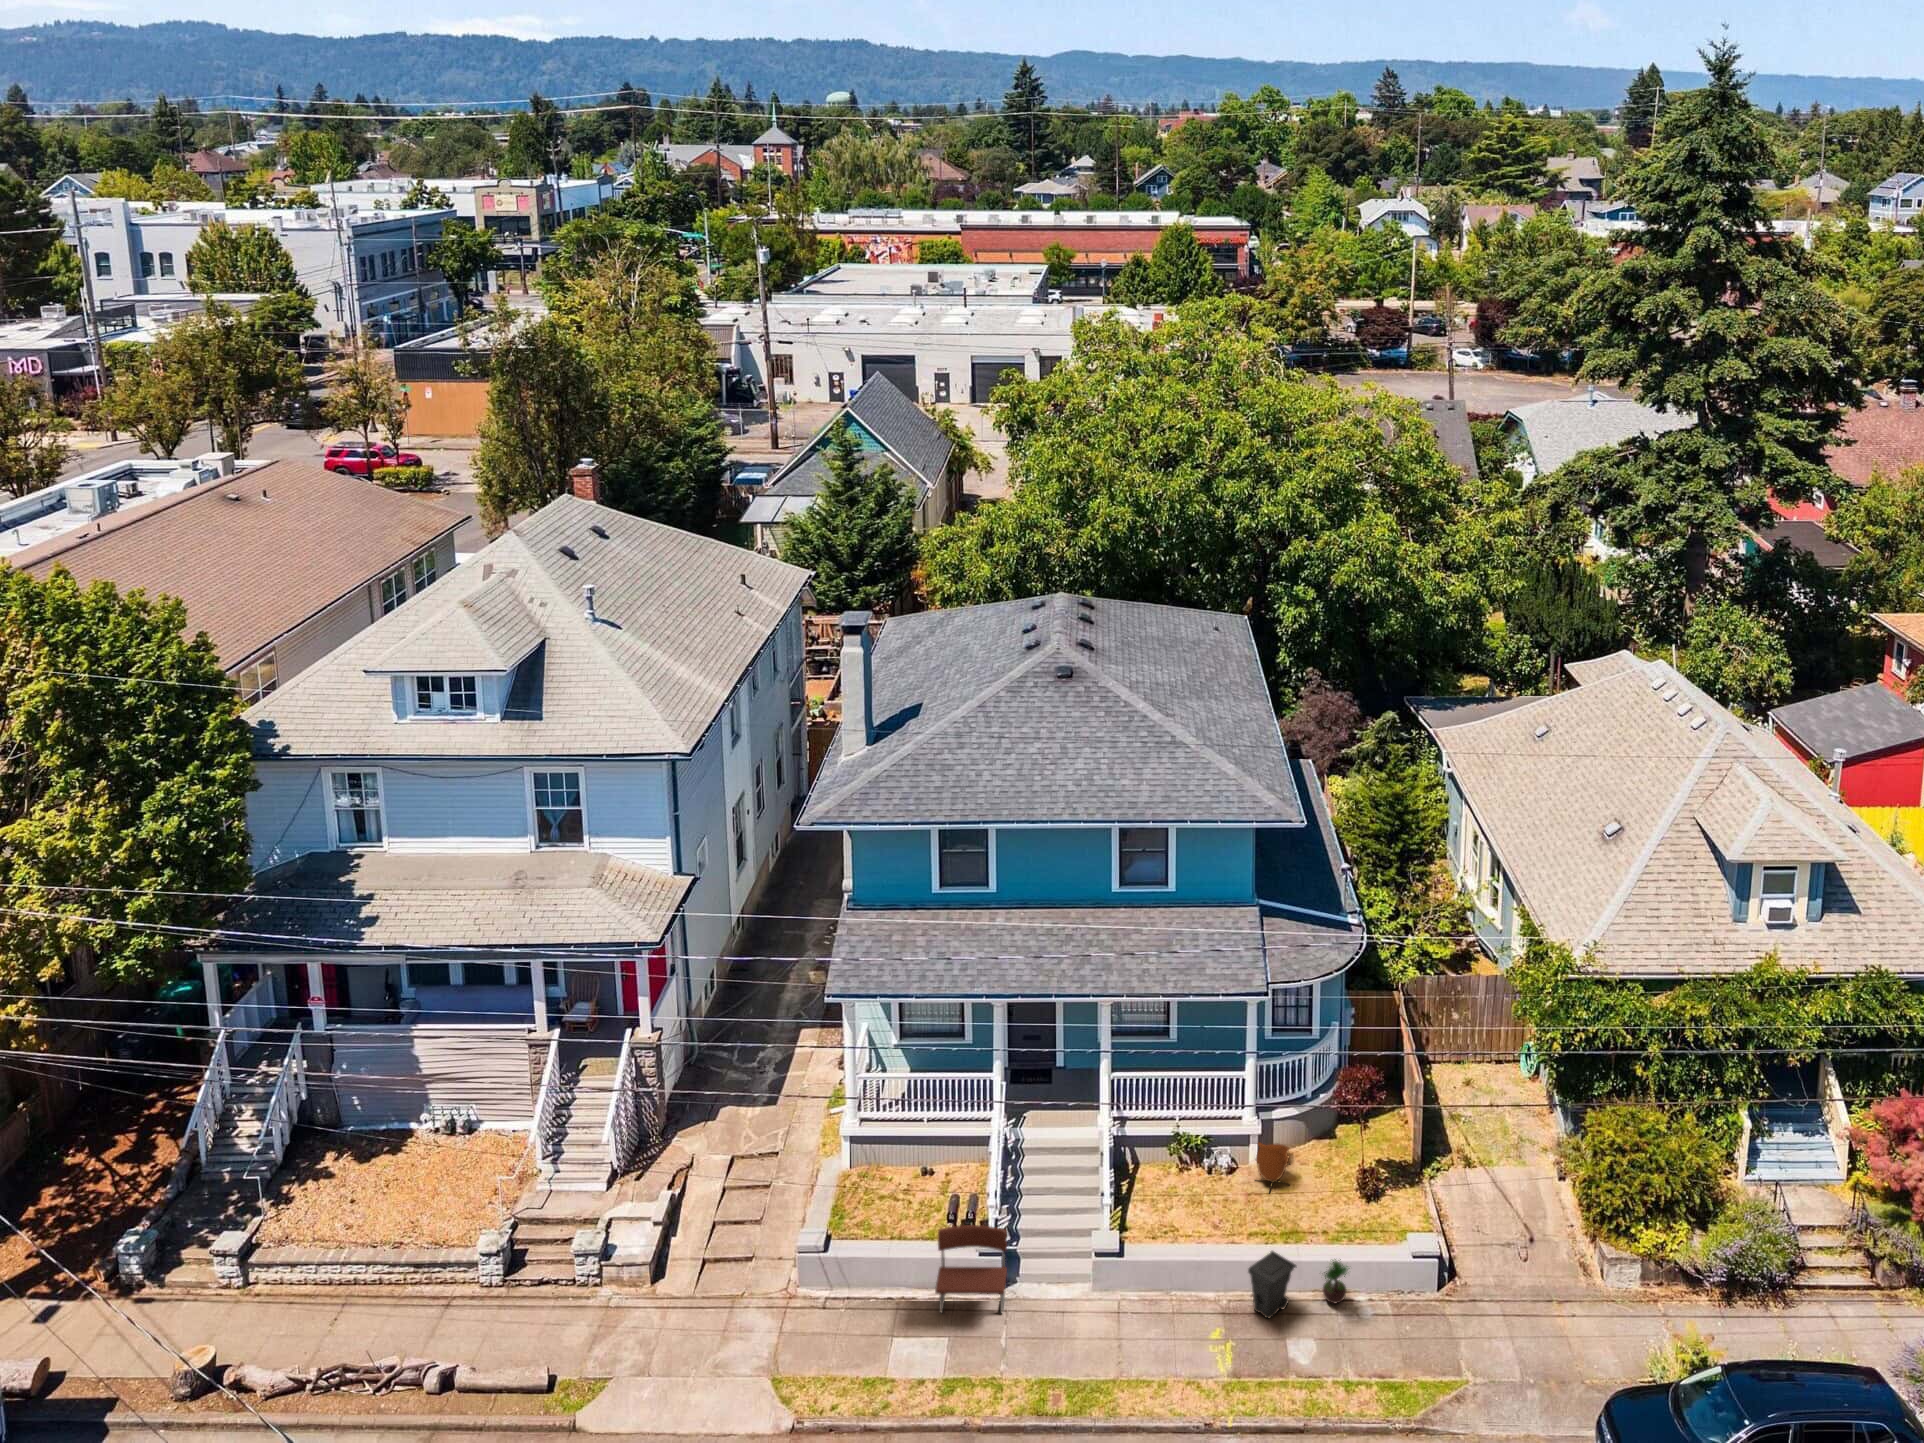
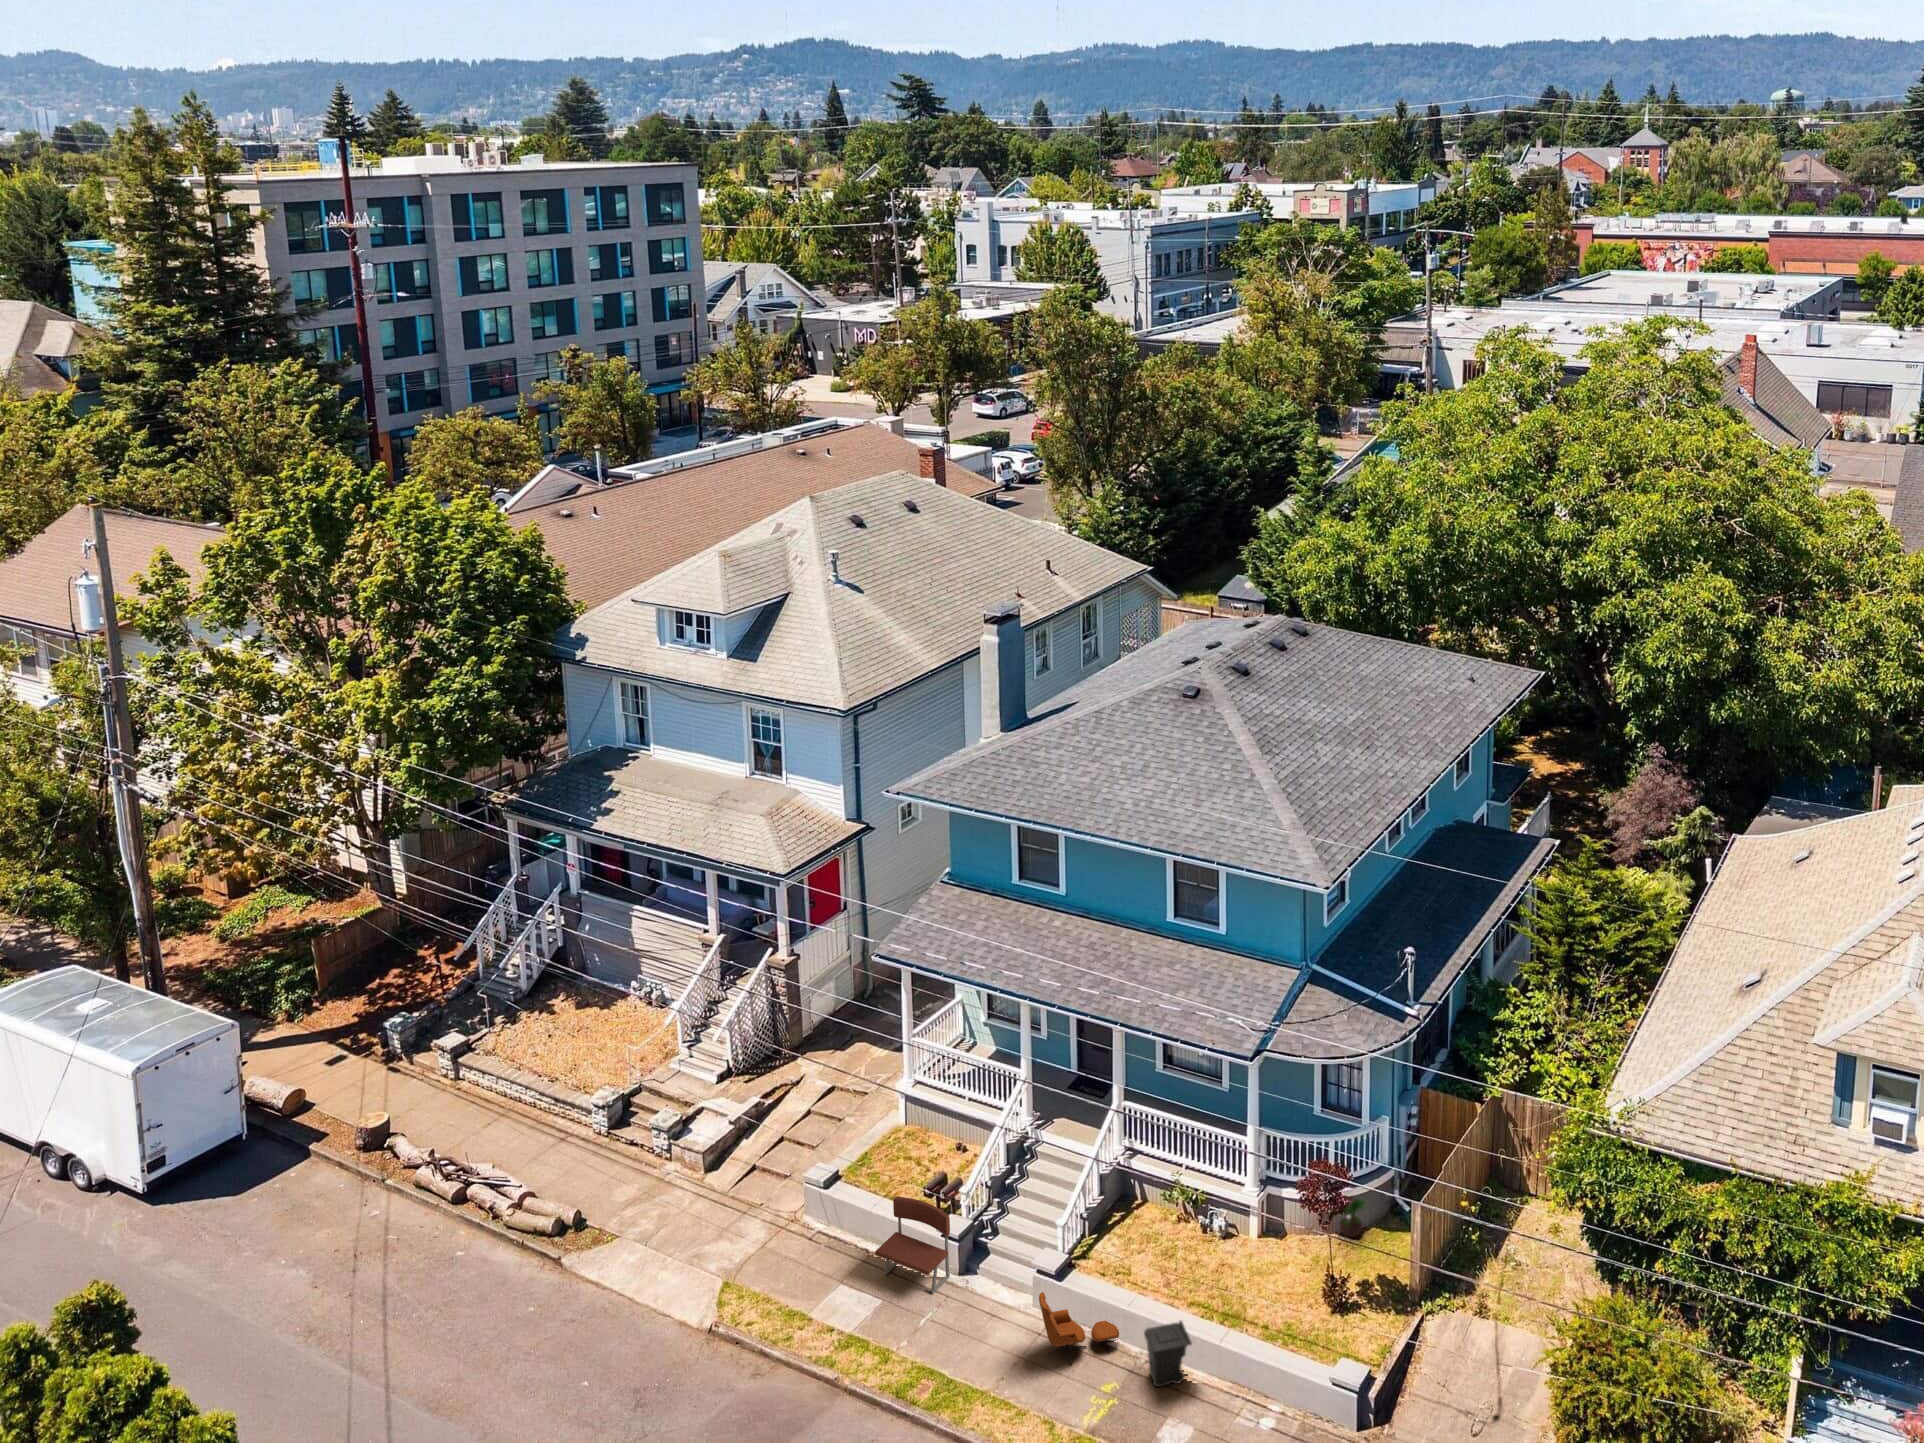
lounge chair: present [1256,1143,1289,1188] -> present [1039,1292,1119,1365]
potted tree: present [1323,1259,1350,1303] -> present [1339,1197,1365,1237]

